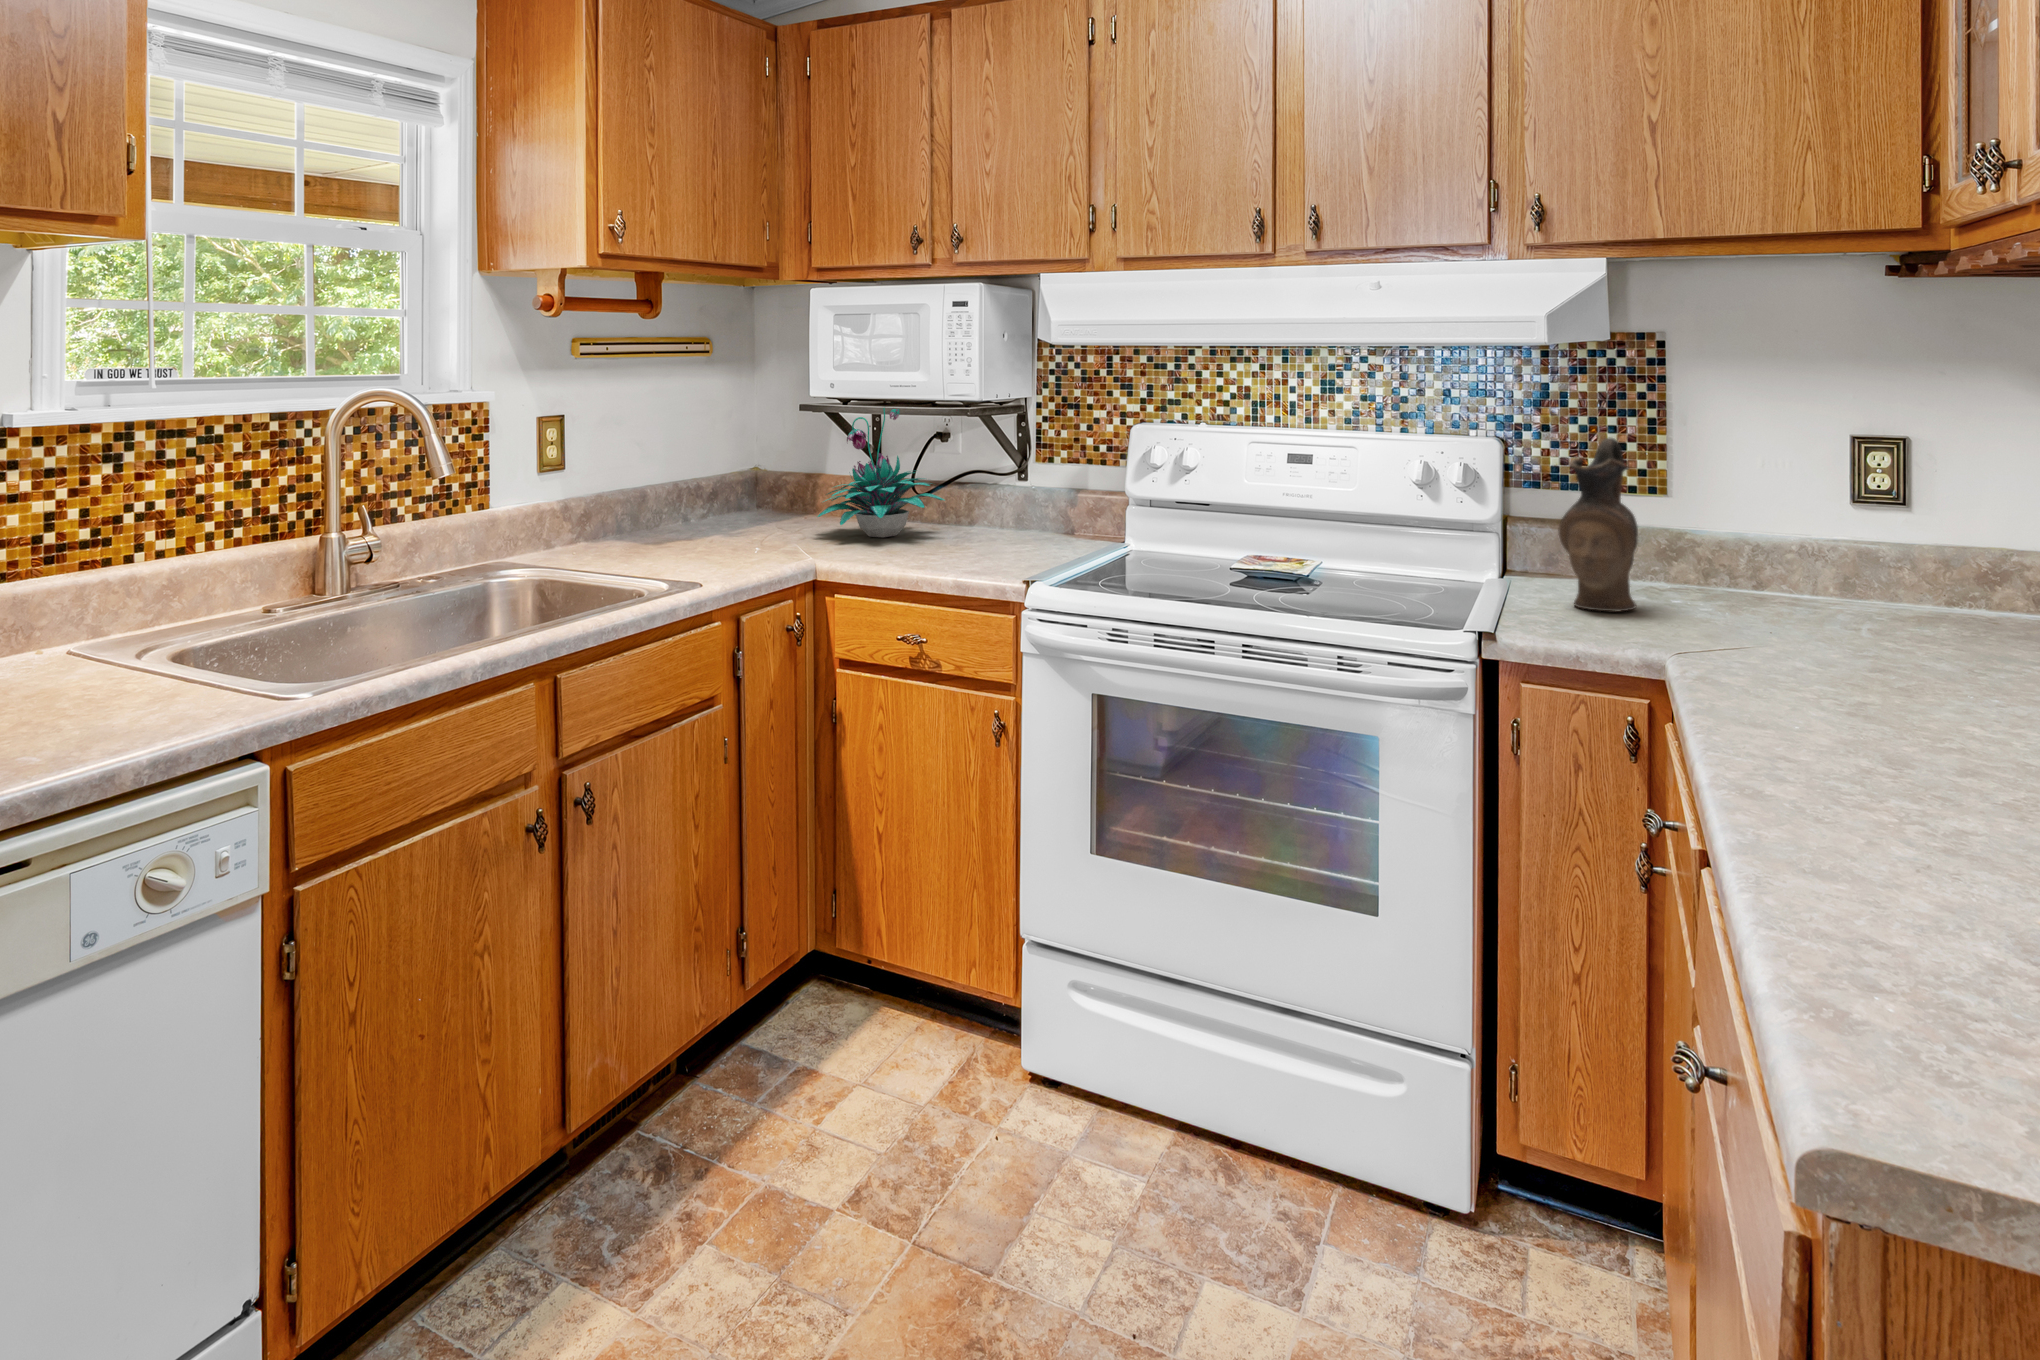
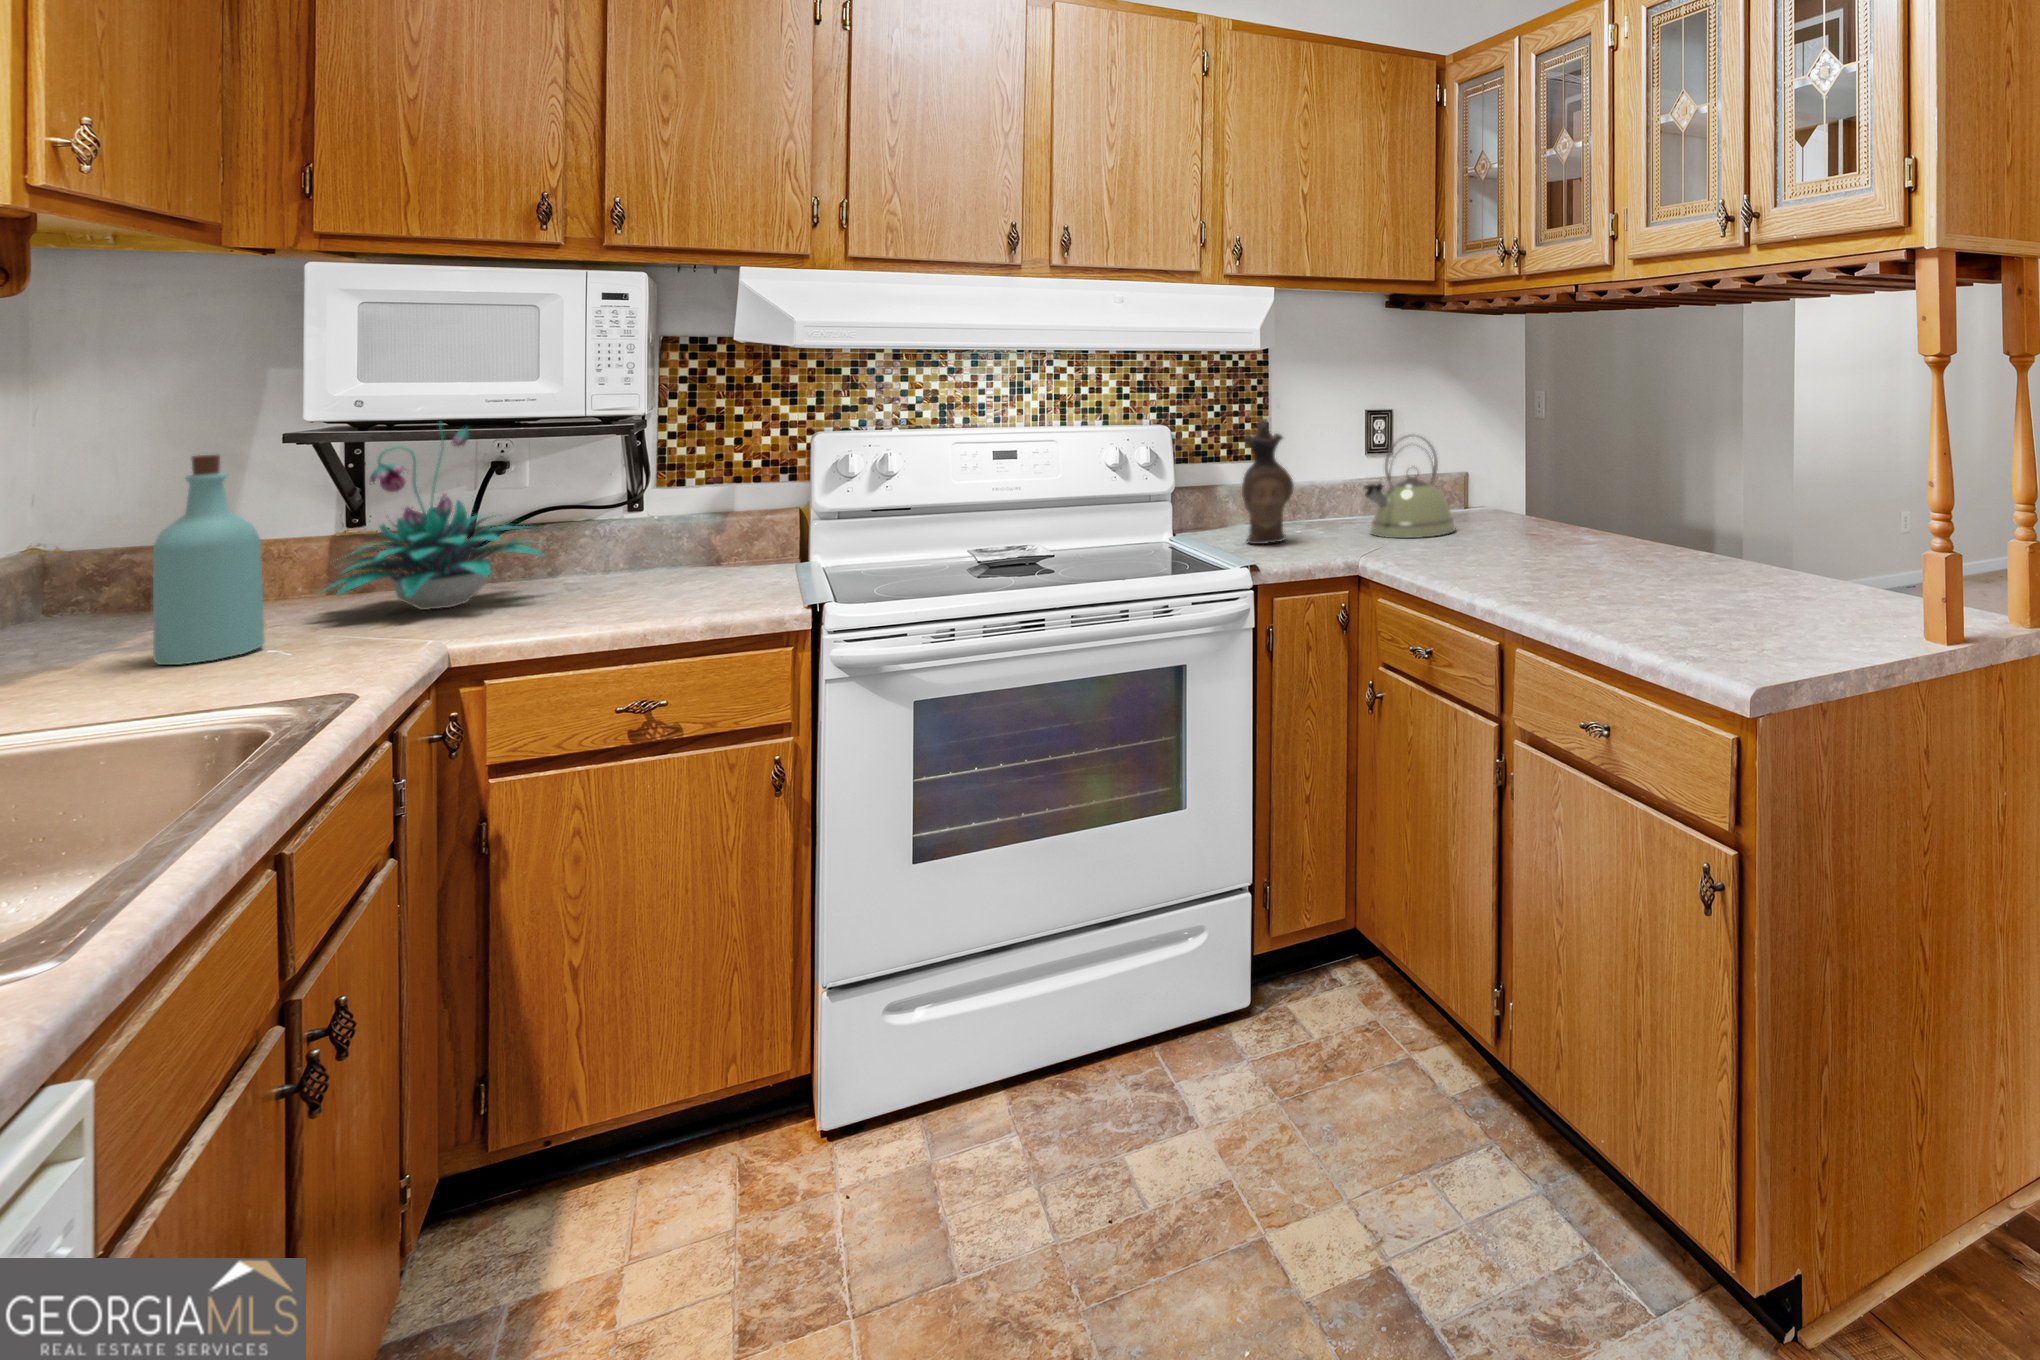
bottle: none [714,416,769,549] -> present [153,455,265,665]
kettle: none [1765,480,1967,654] -> present [1364,436,1455,538]

